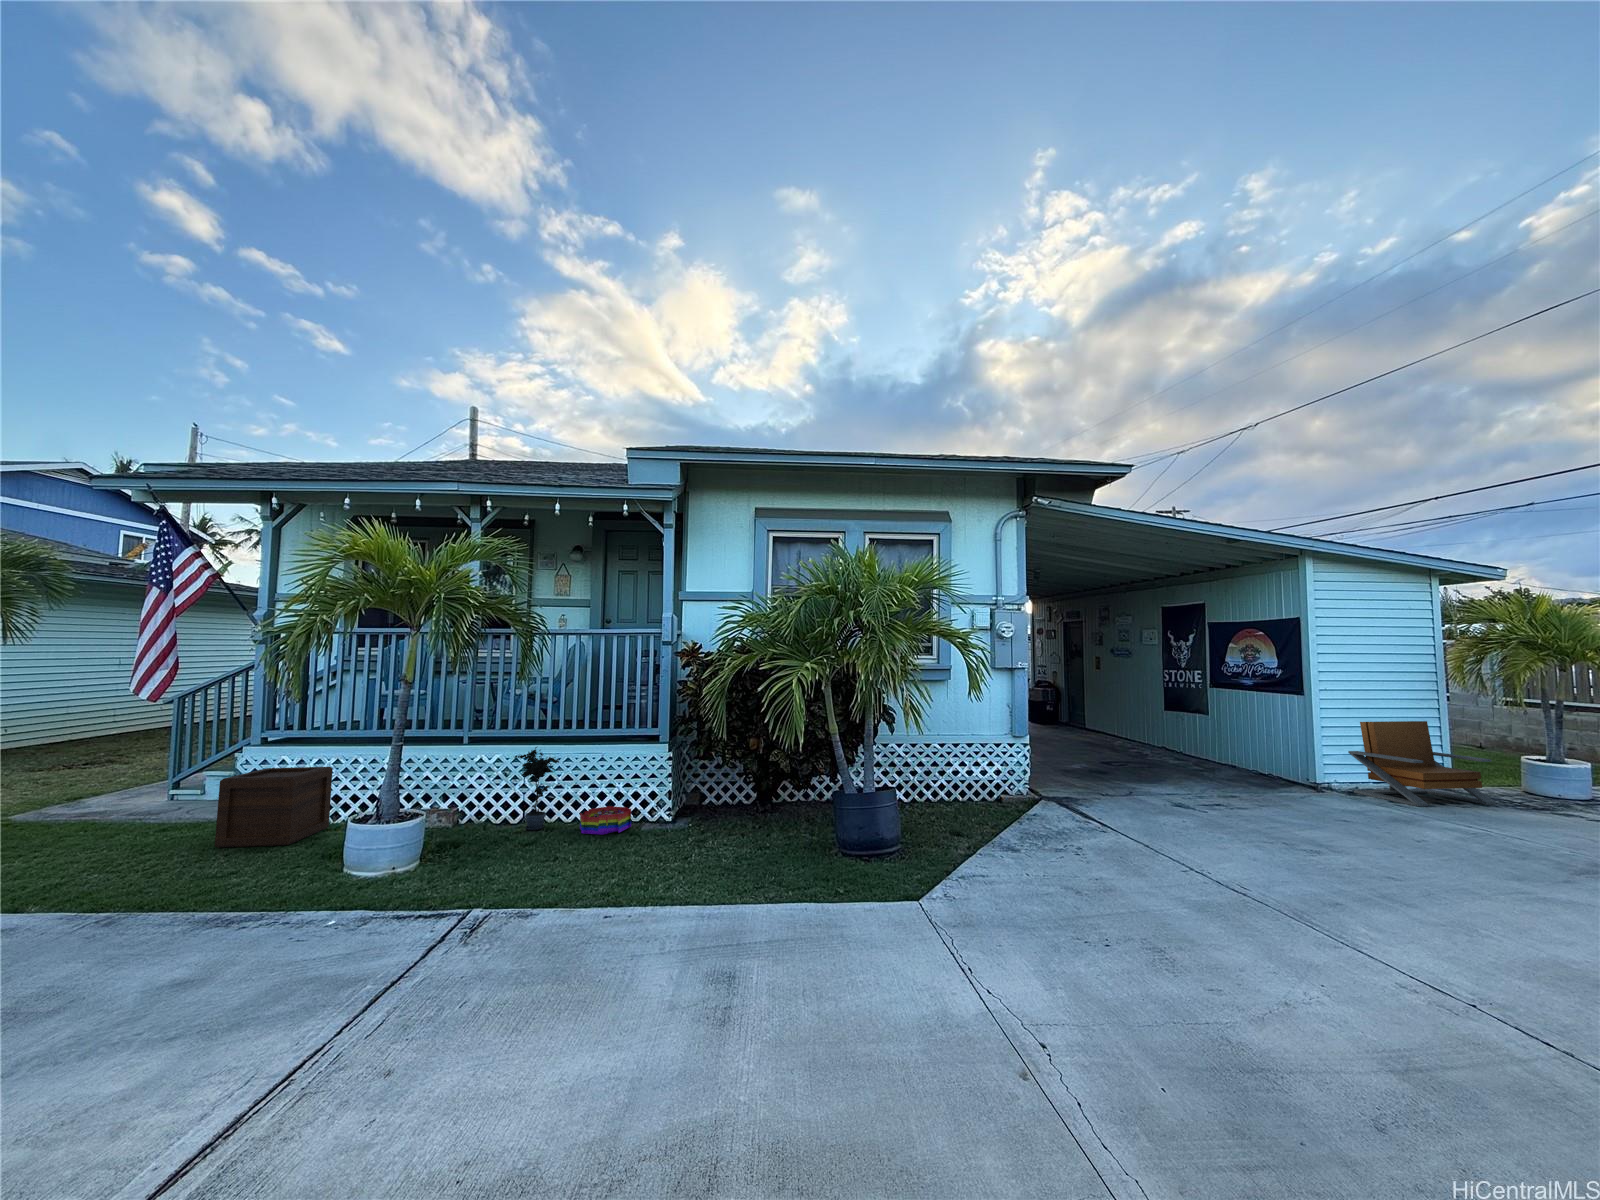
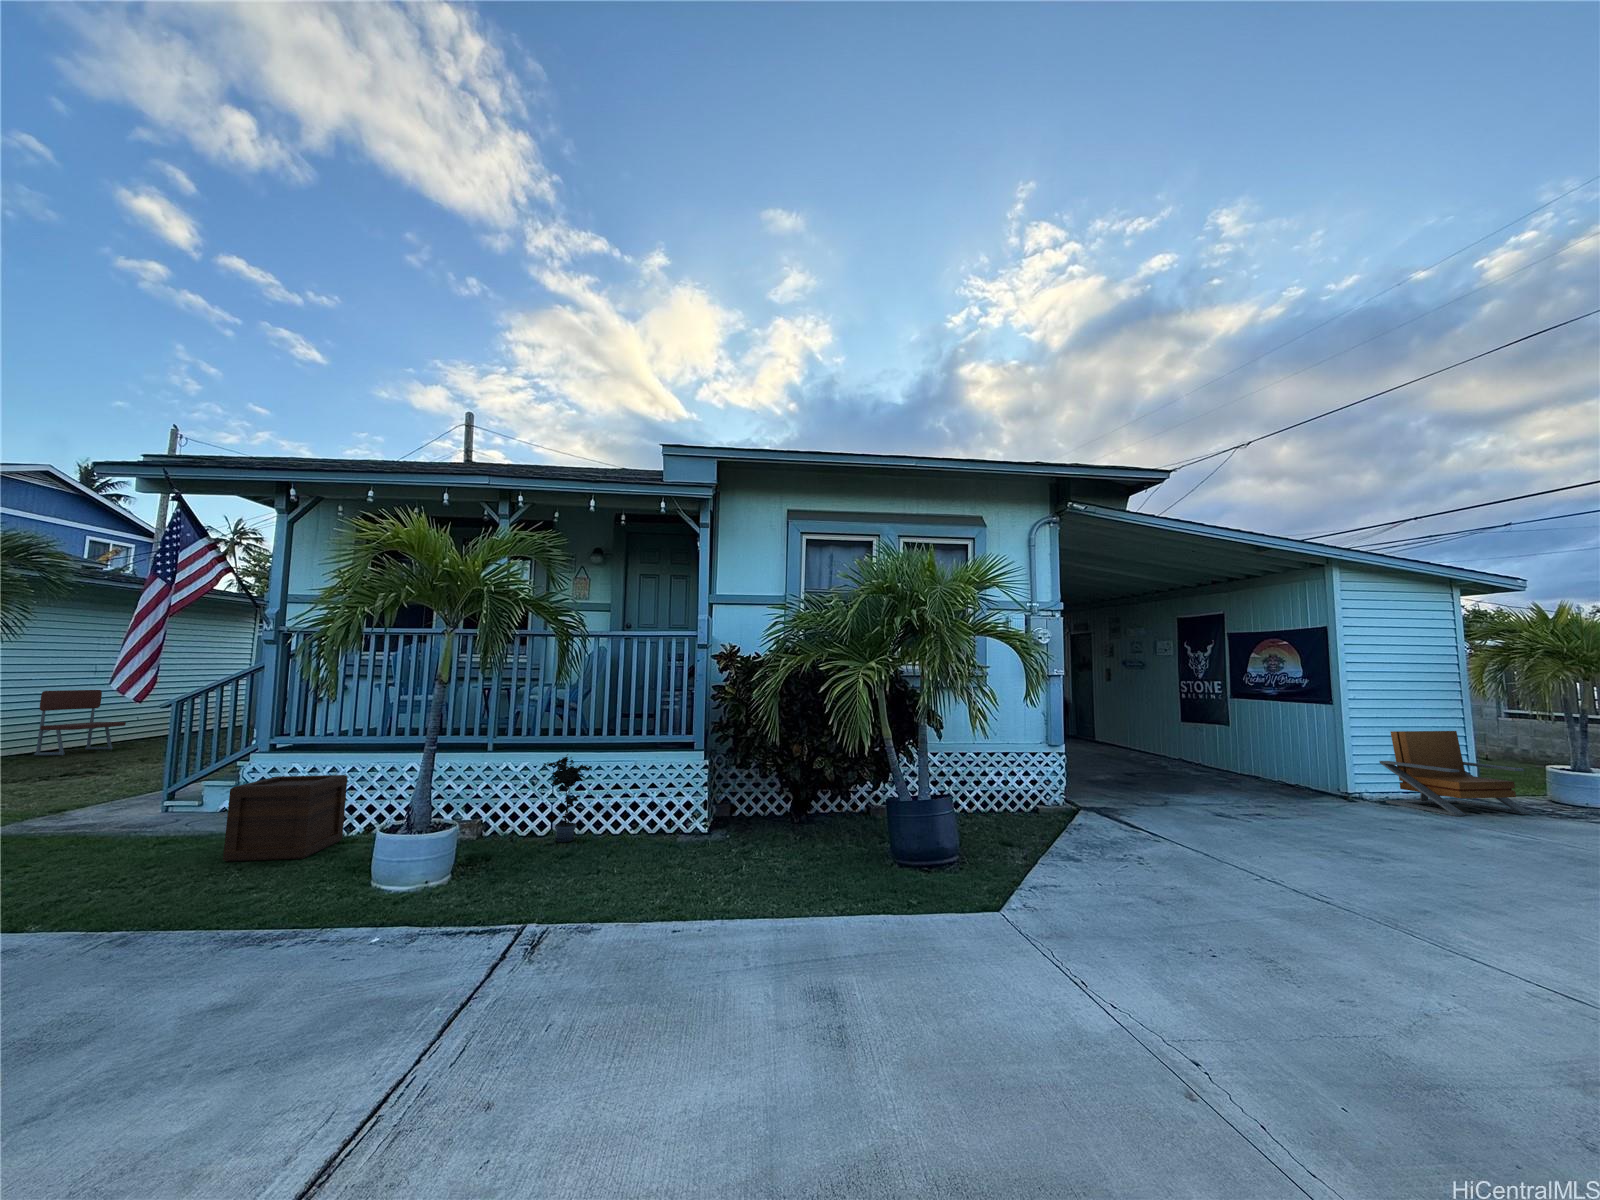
bench: none [67,683,151,745] -> present [34,690,126,755]
storage bin: present [580,806,631,835] -> none [613,817,667,847]

